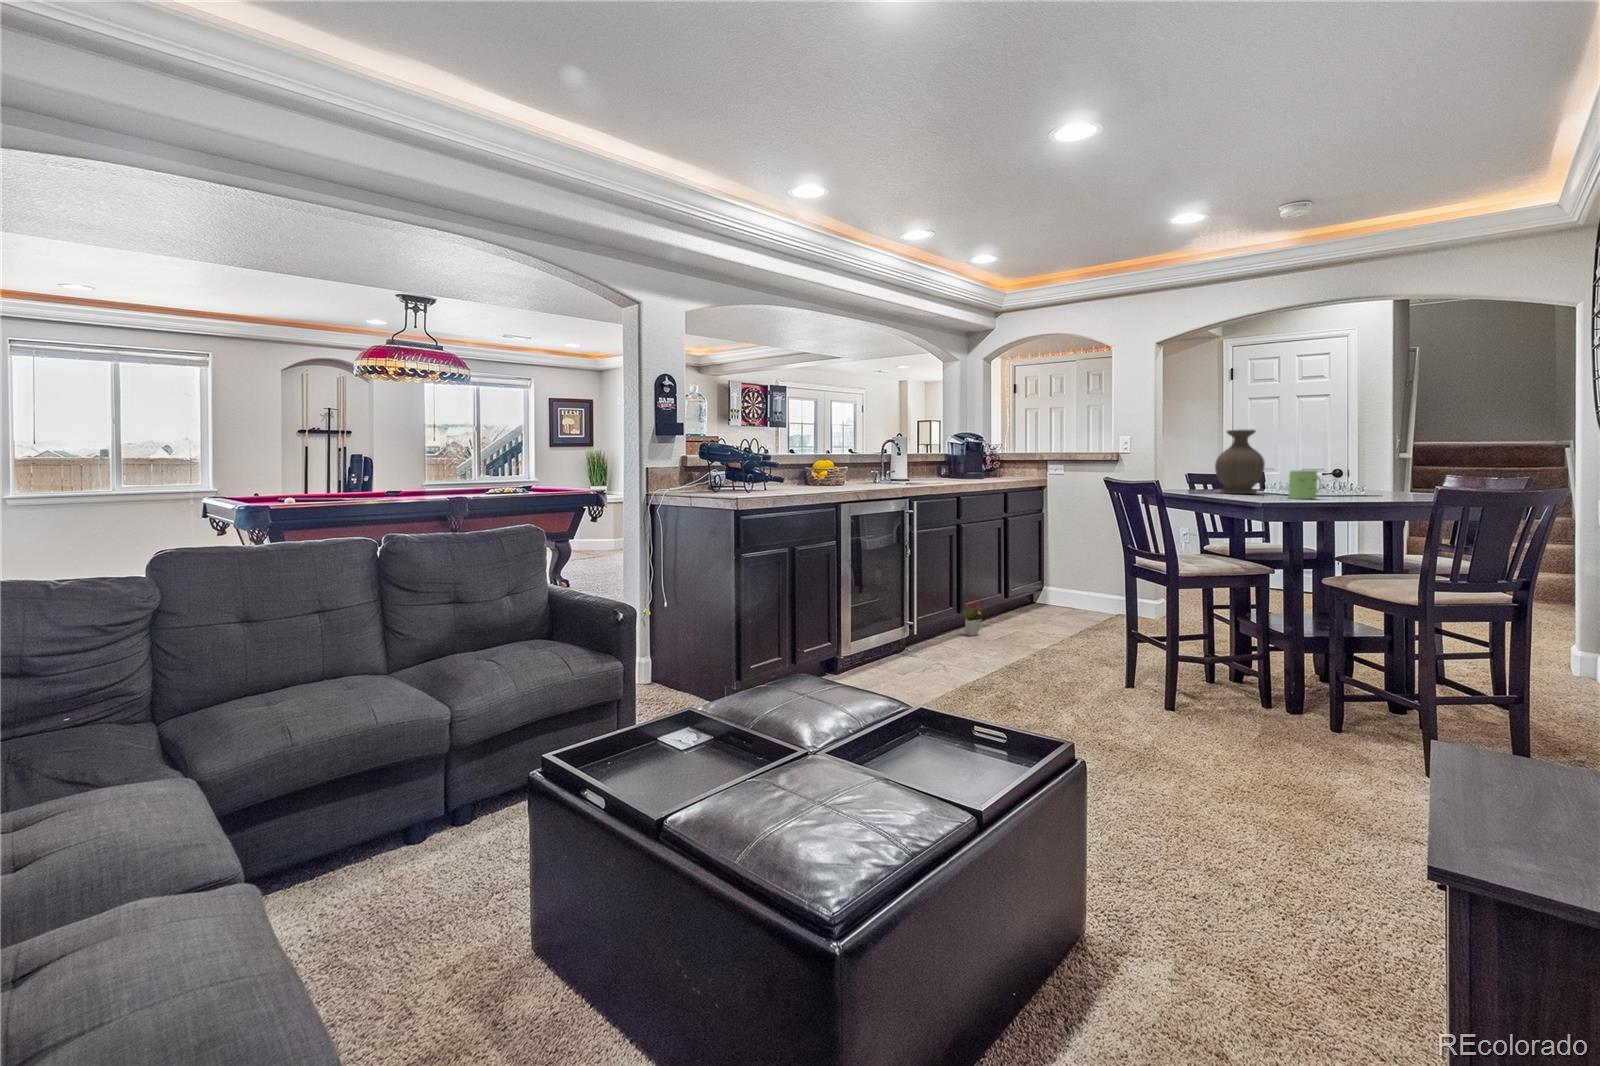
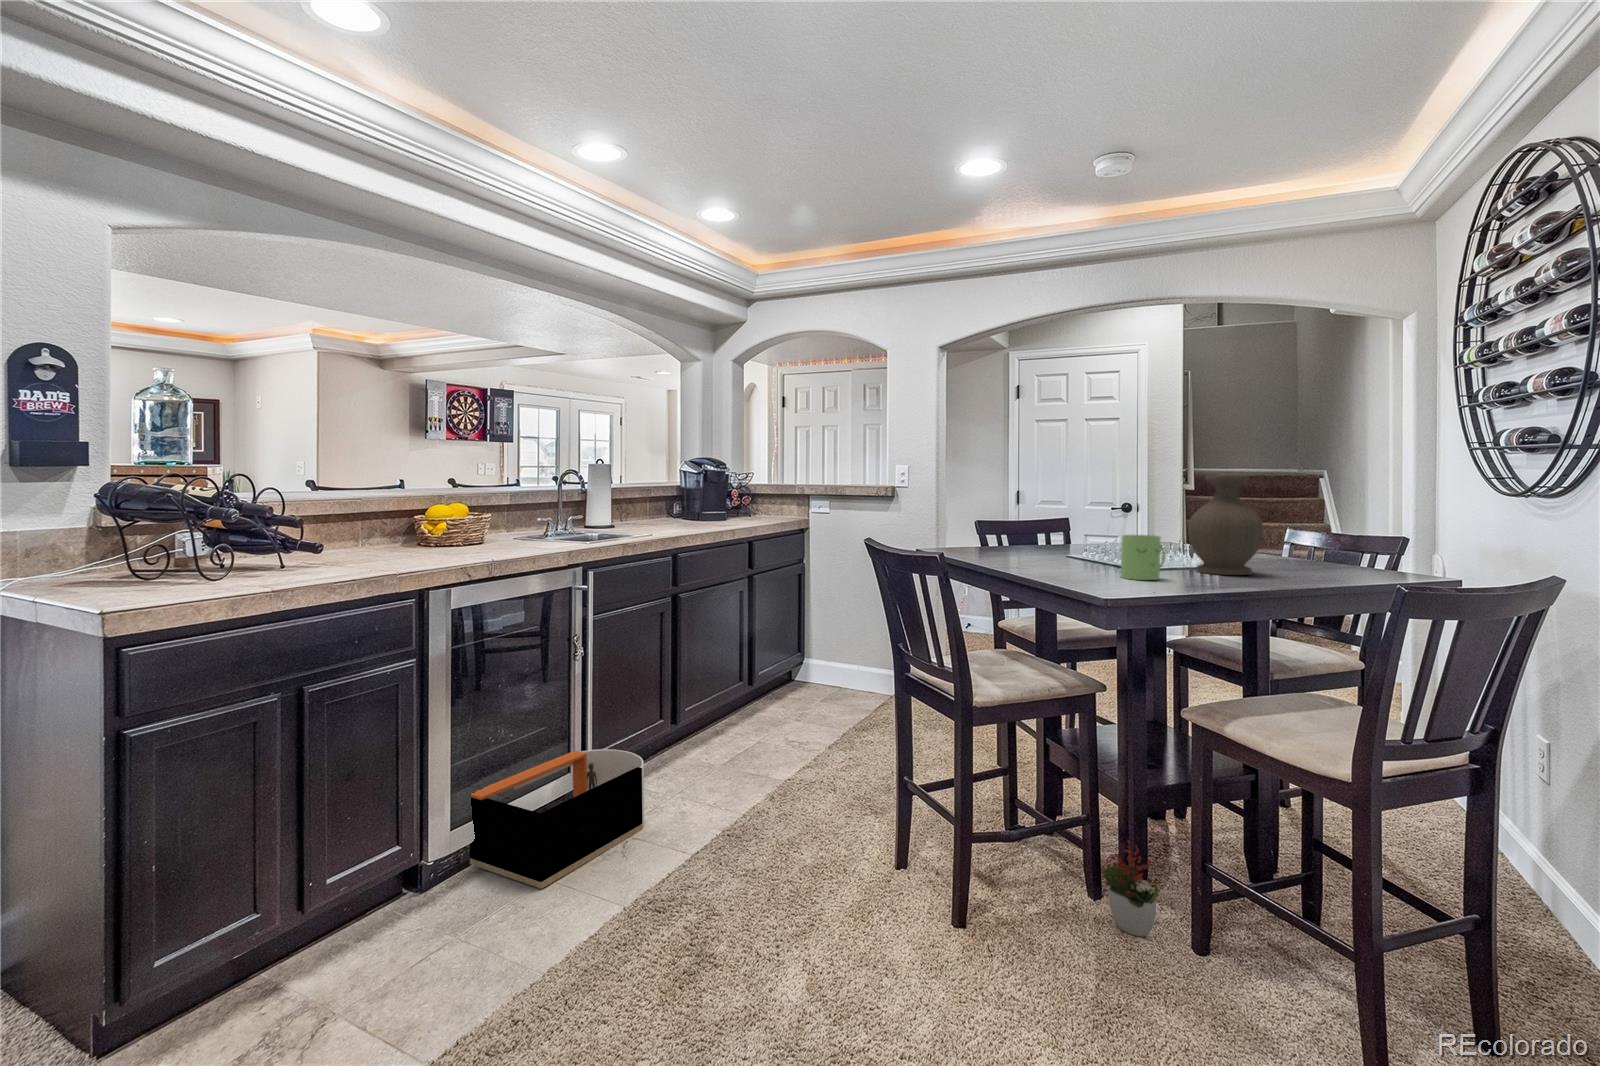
vase: present [1215,430,1265,494] -> present [1188,475,1263,575]
decorative plant: present [964,598,982,636] -> present [1102,841,1158,937]
storage bin: none [854,616,951,682] -> present [469,749,644,889]

